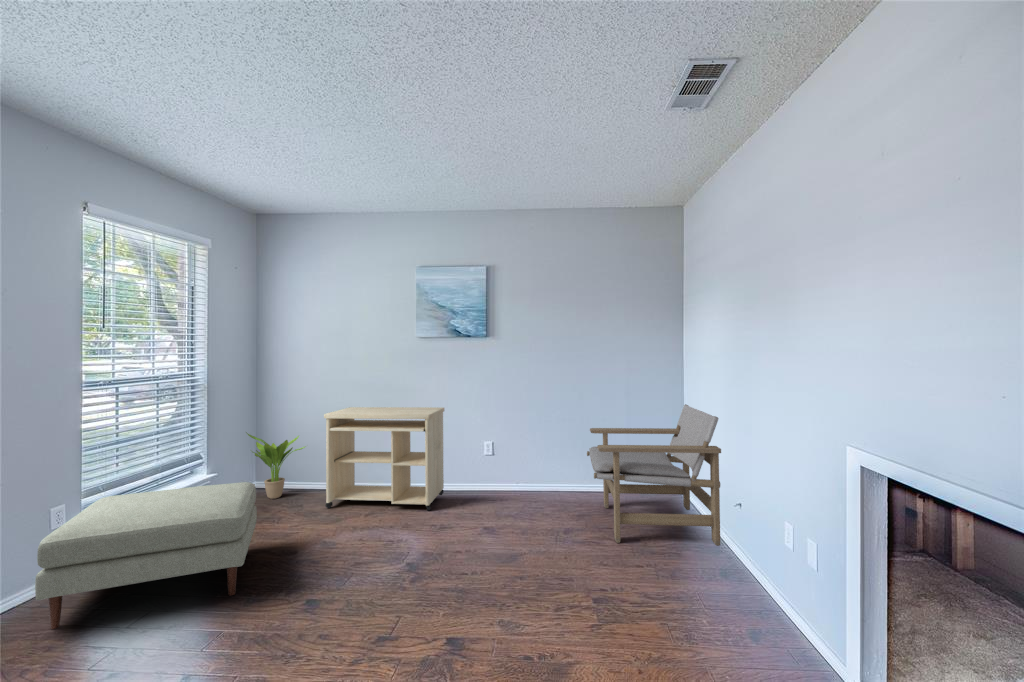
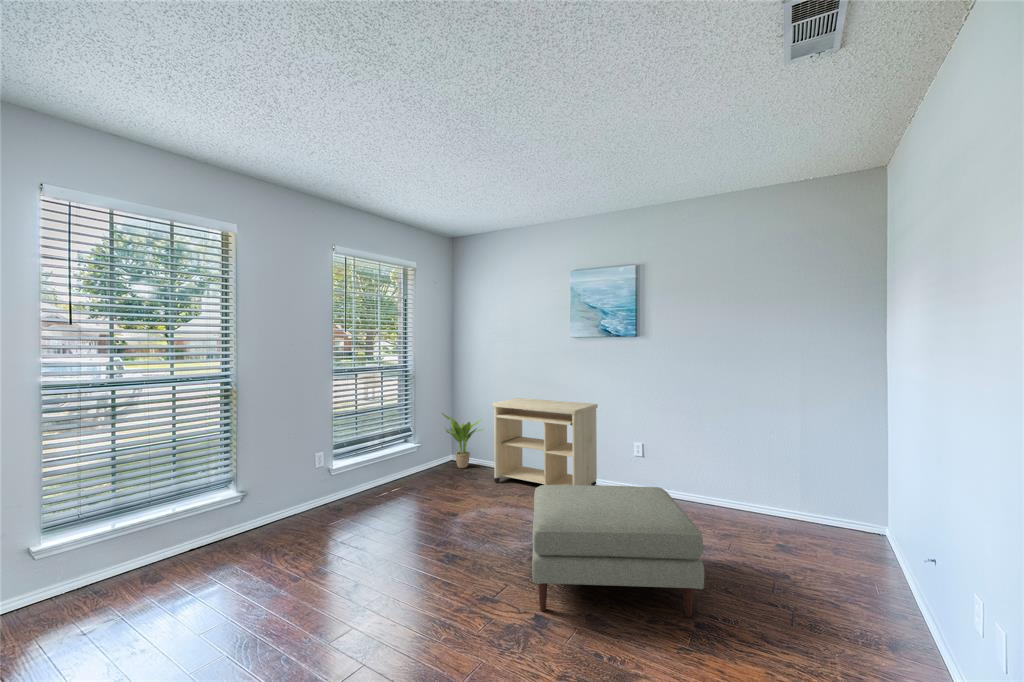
lounge chair: present [587,404,721,546] -> none [731,421,906,604]
ottoman: present [35,482,257,629] -> present [532,485,704,617]

